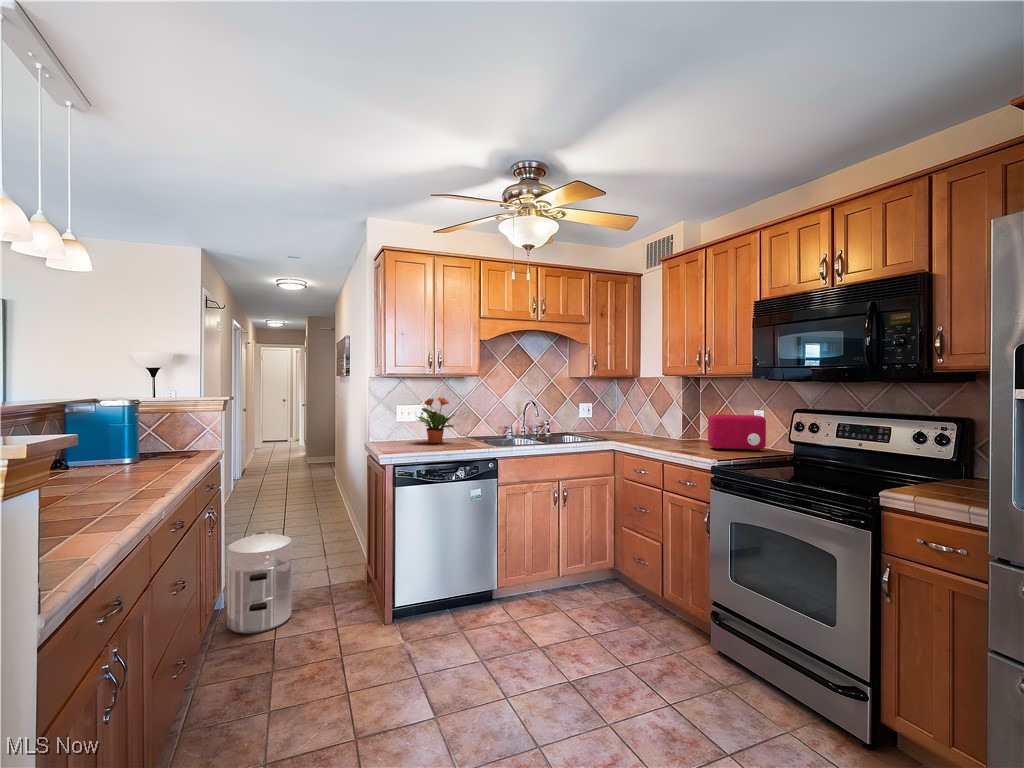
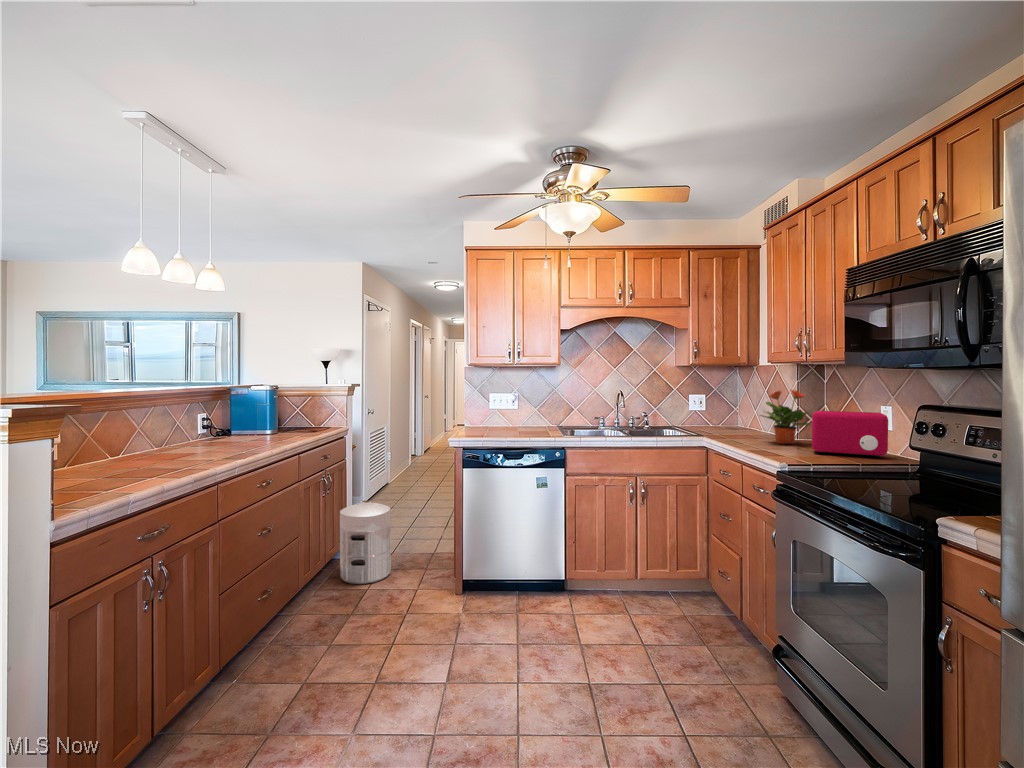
potted plant: present [416,397,454,444] -> present [760,390,811,444]

